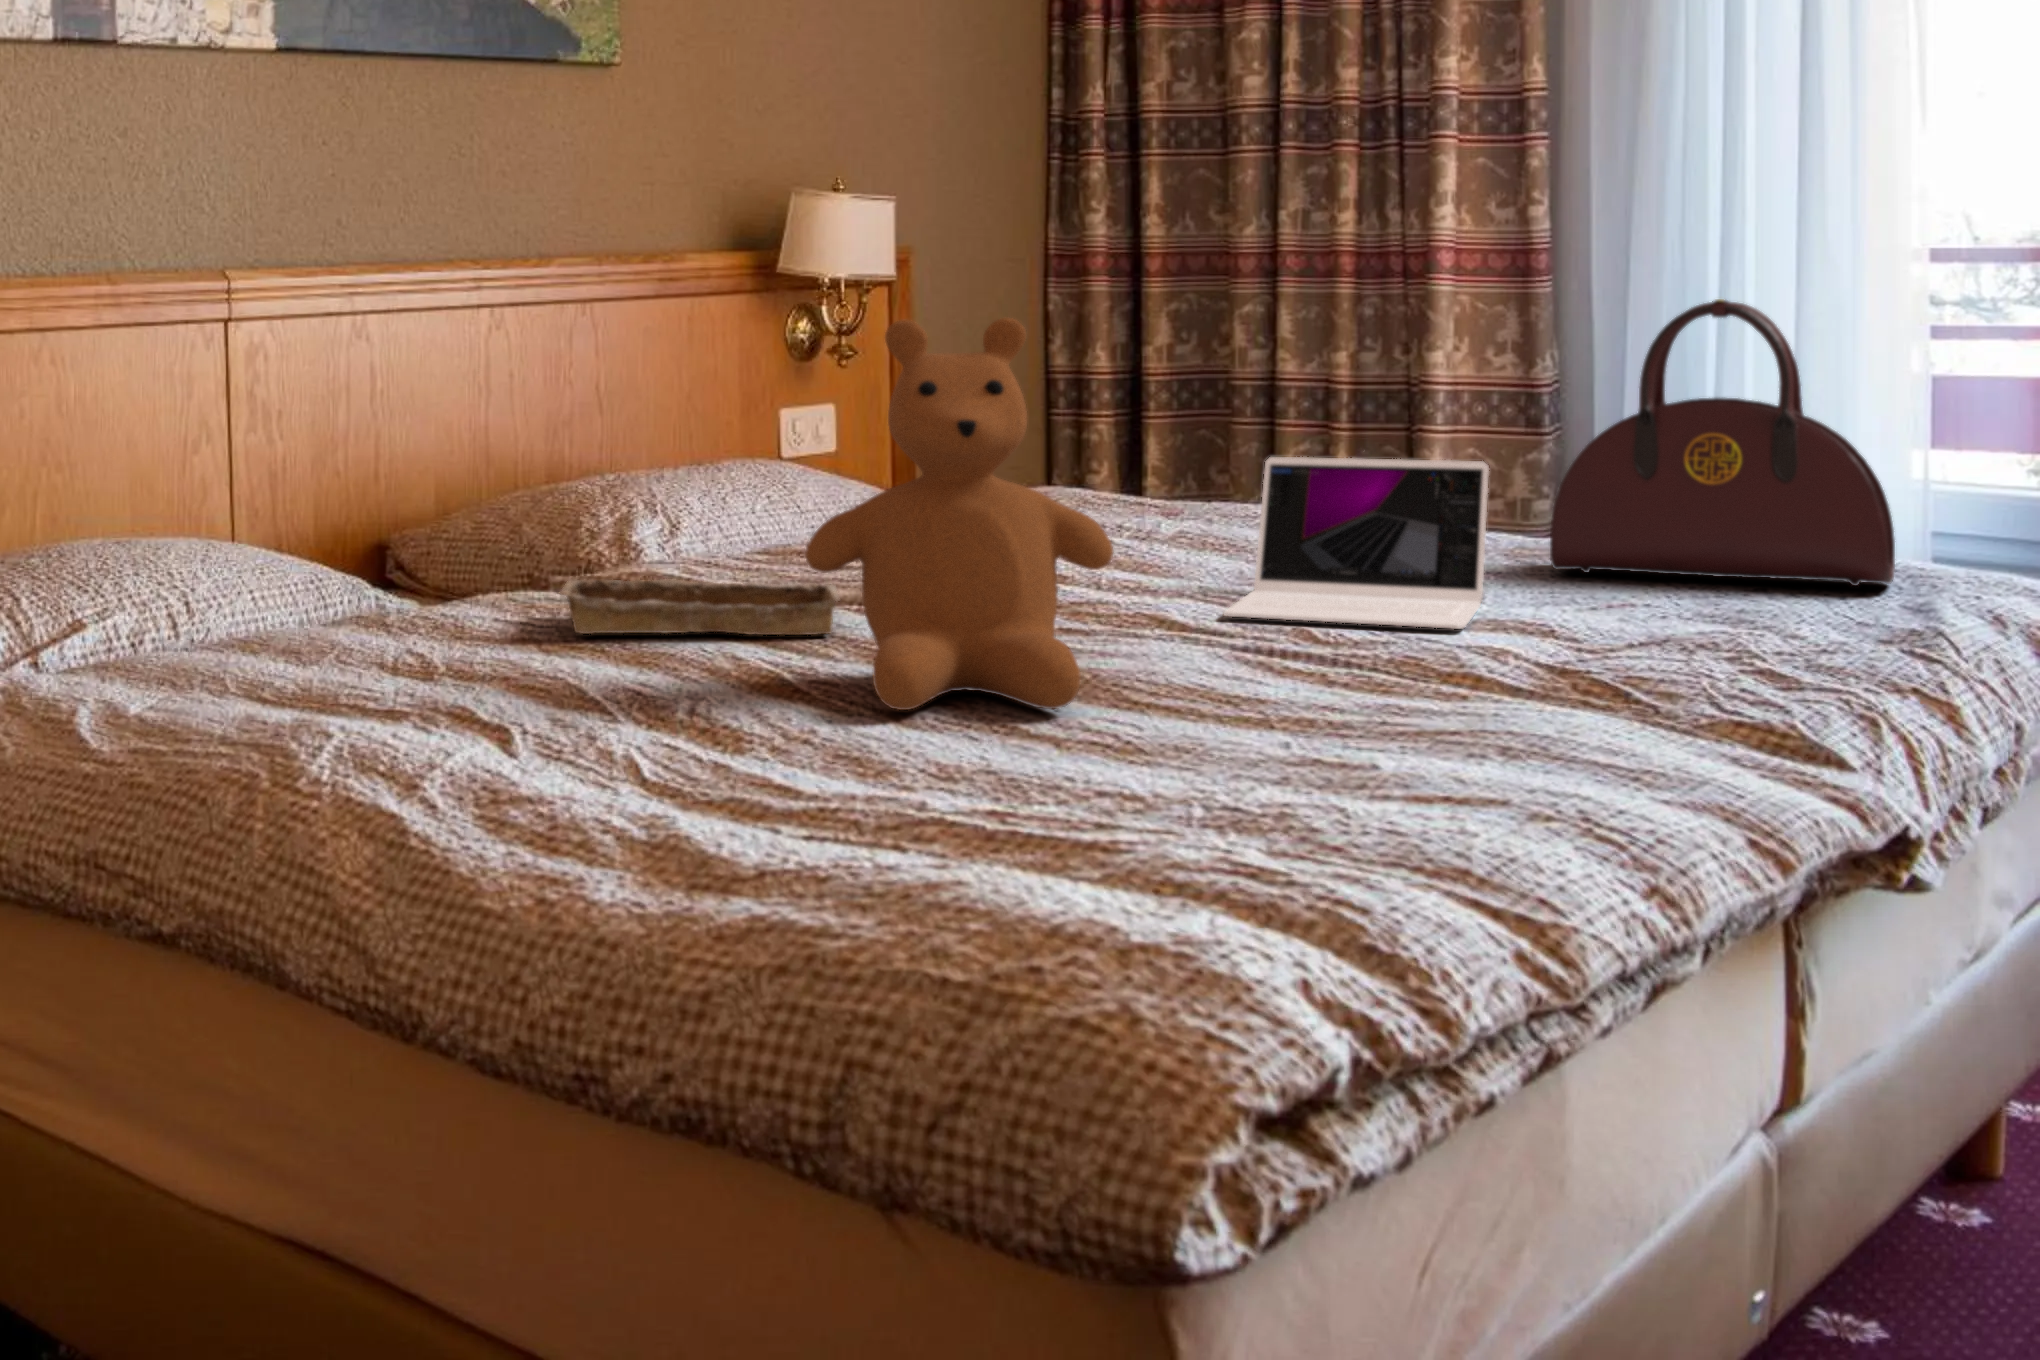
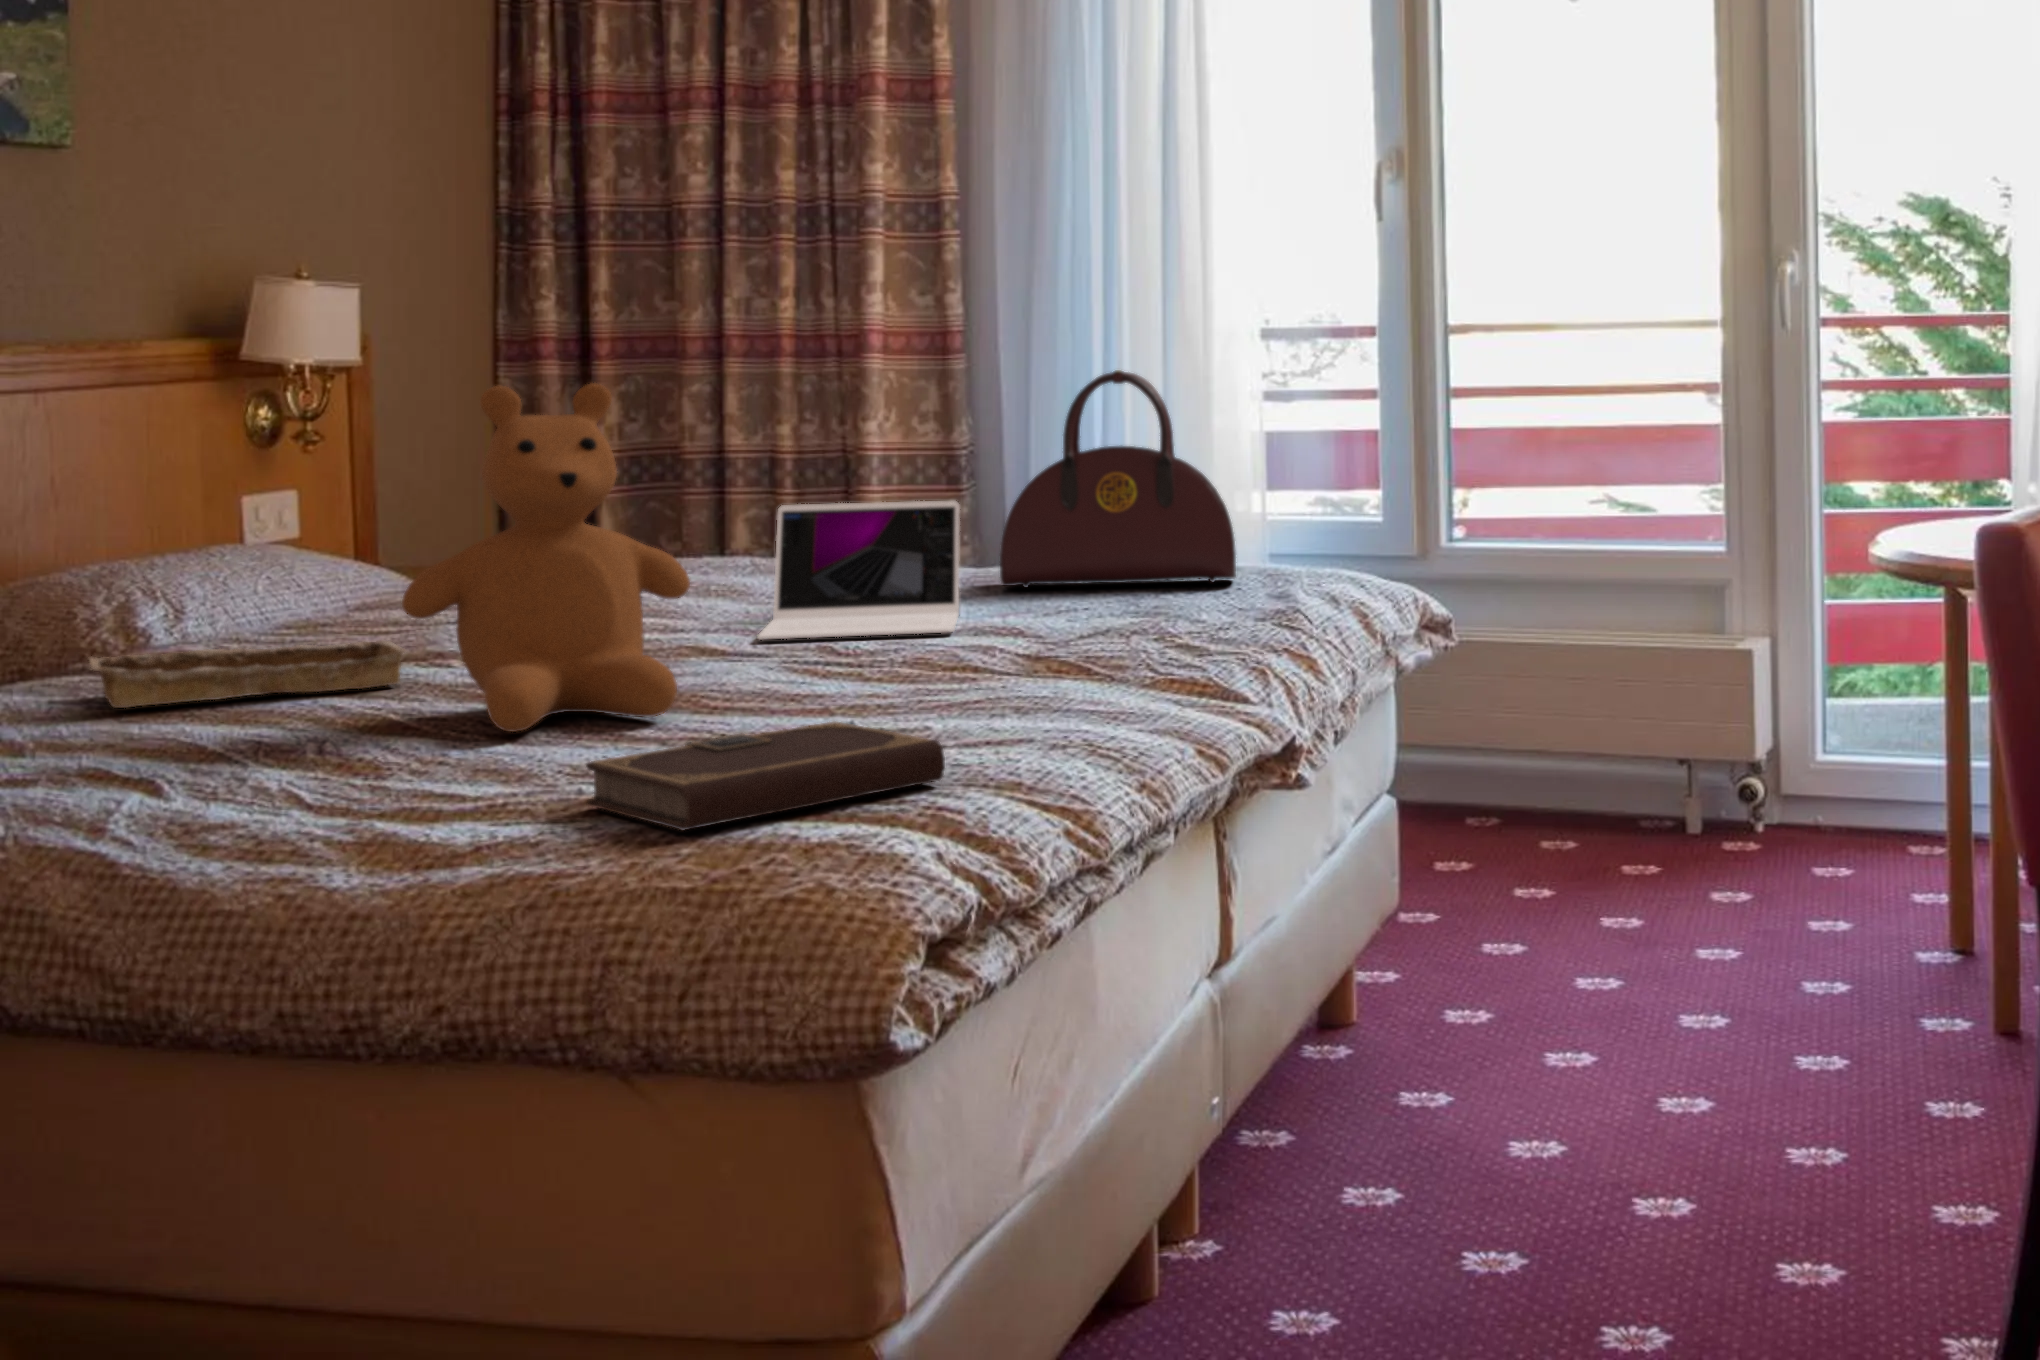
notebook: none [916,754,1354,882] -> present [586,722,945,831]

